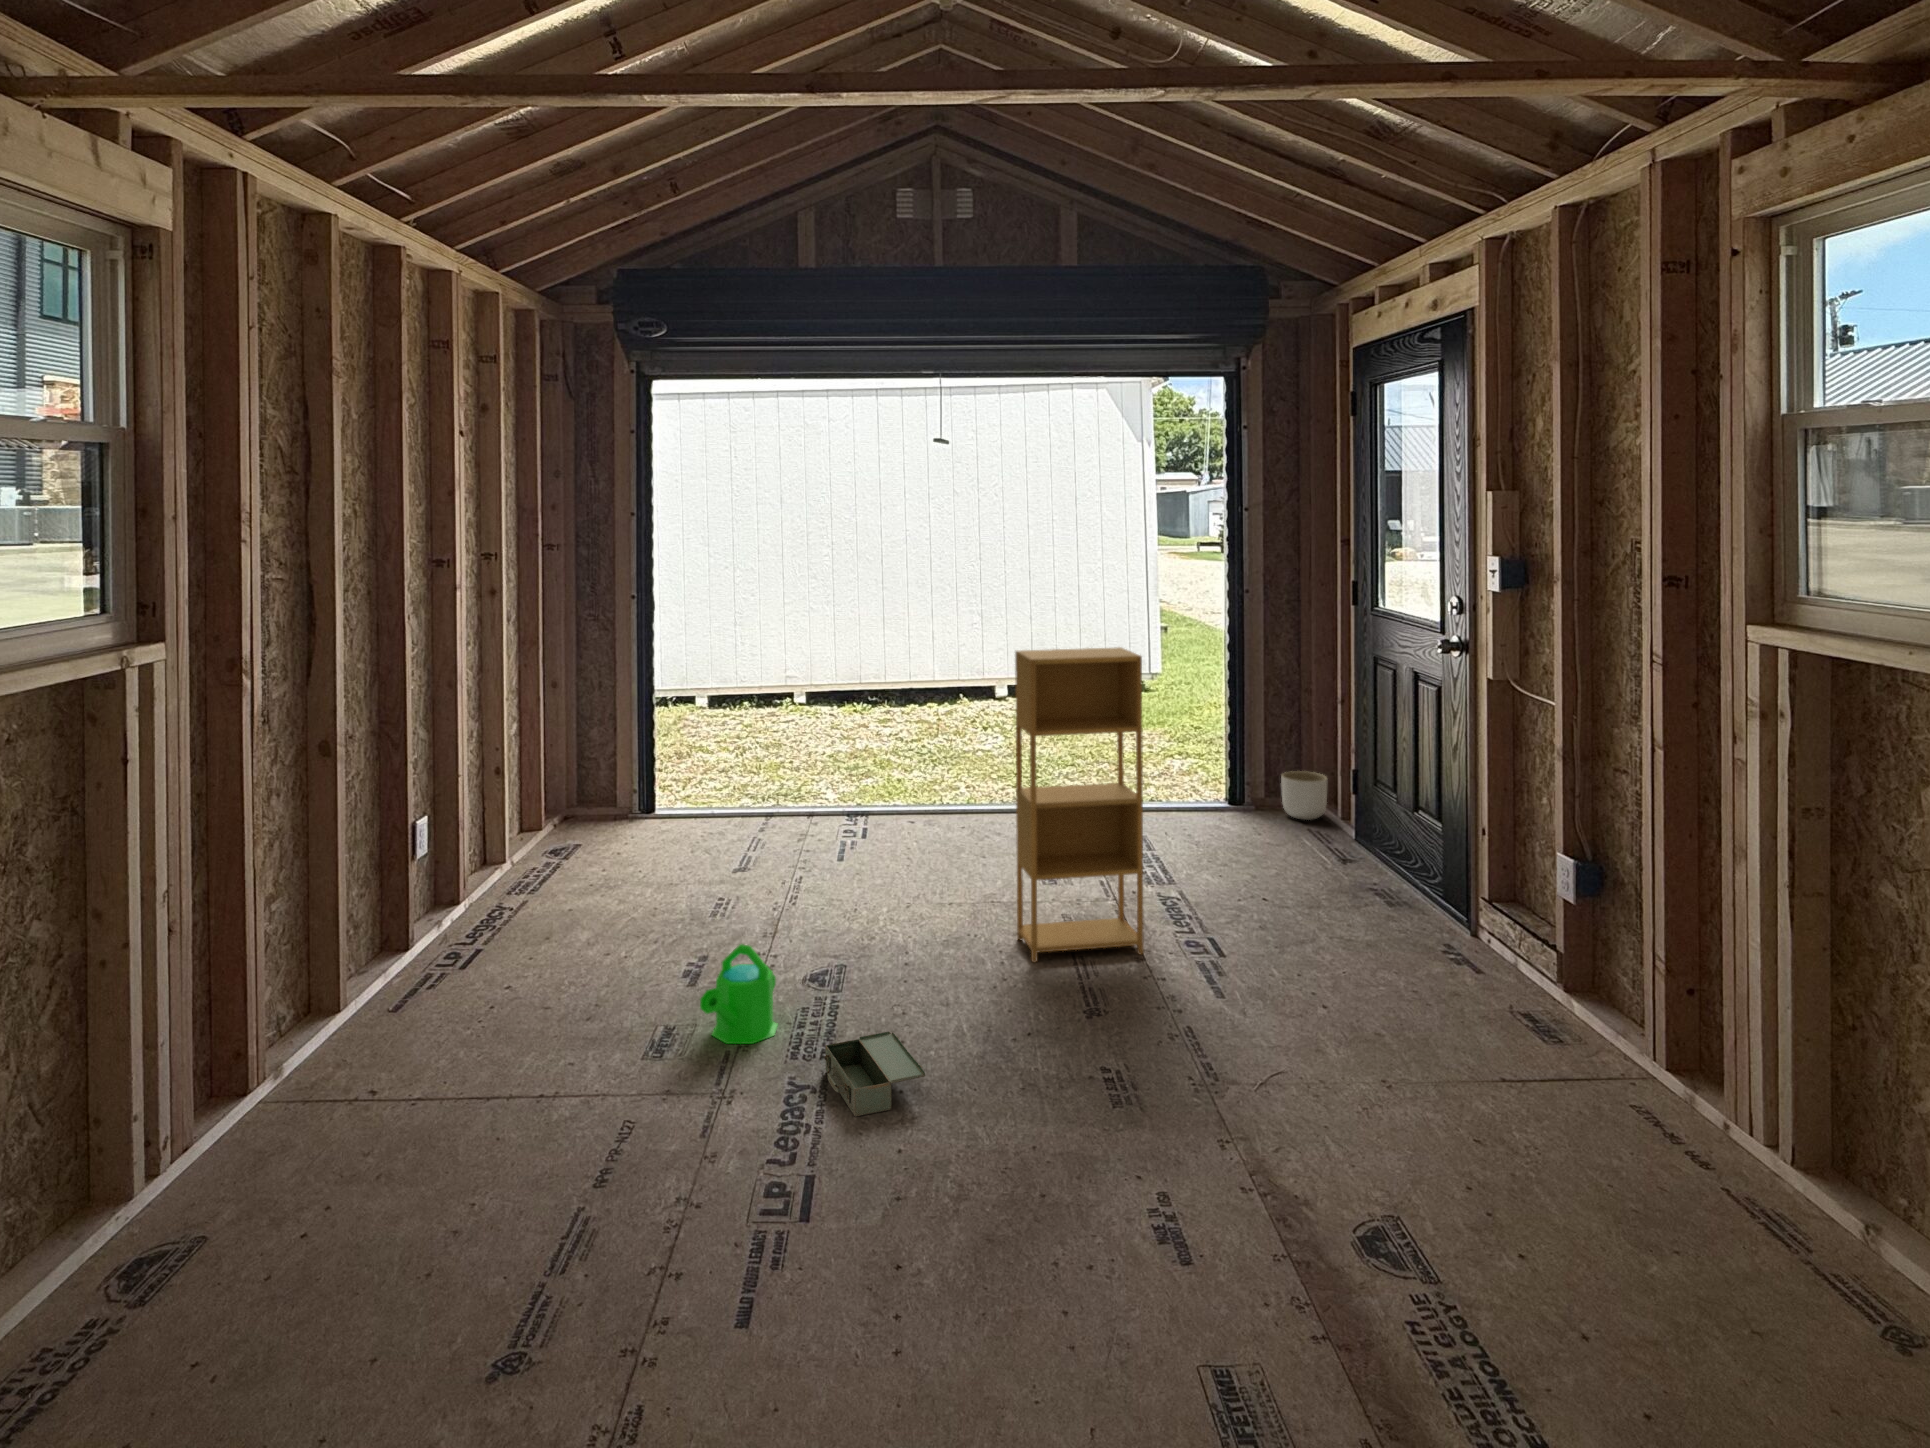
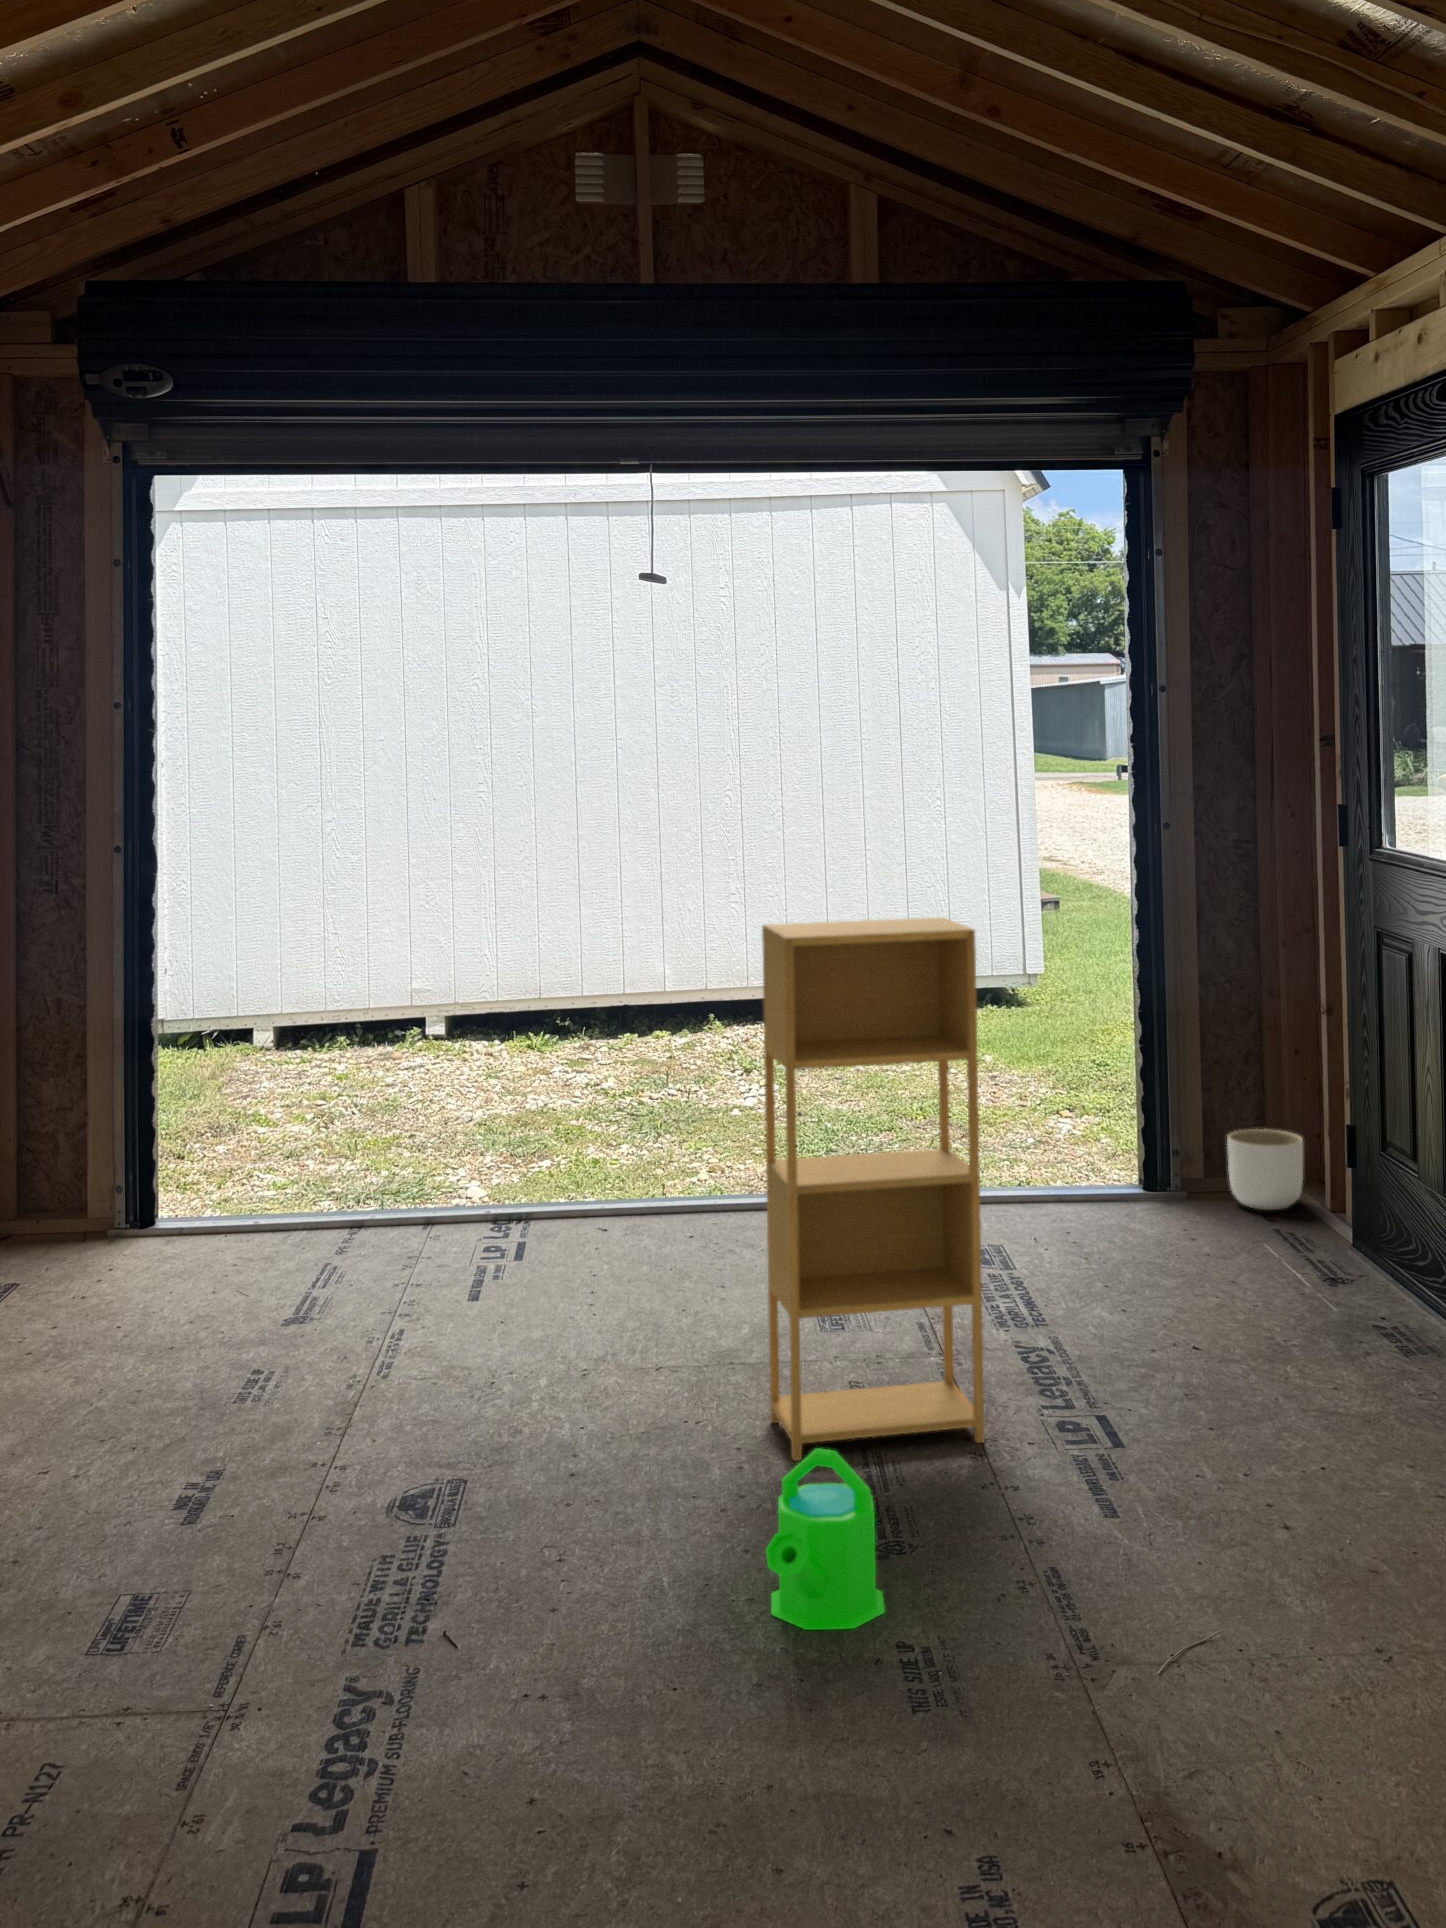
watering can: present [700,944,778,1044] -> present [766,1448,885,1630]
toolbox: present [825,1032,925,1117] -> none [411,1589,584,1744]

